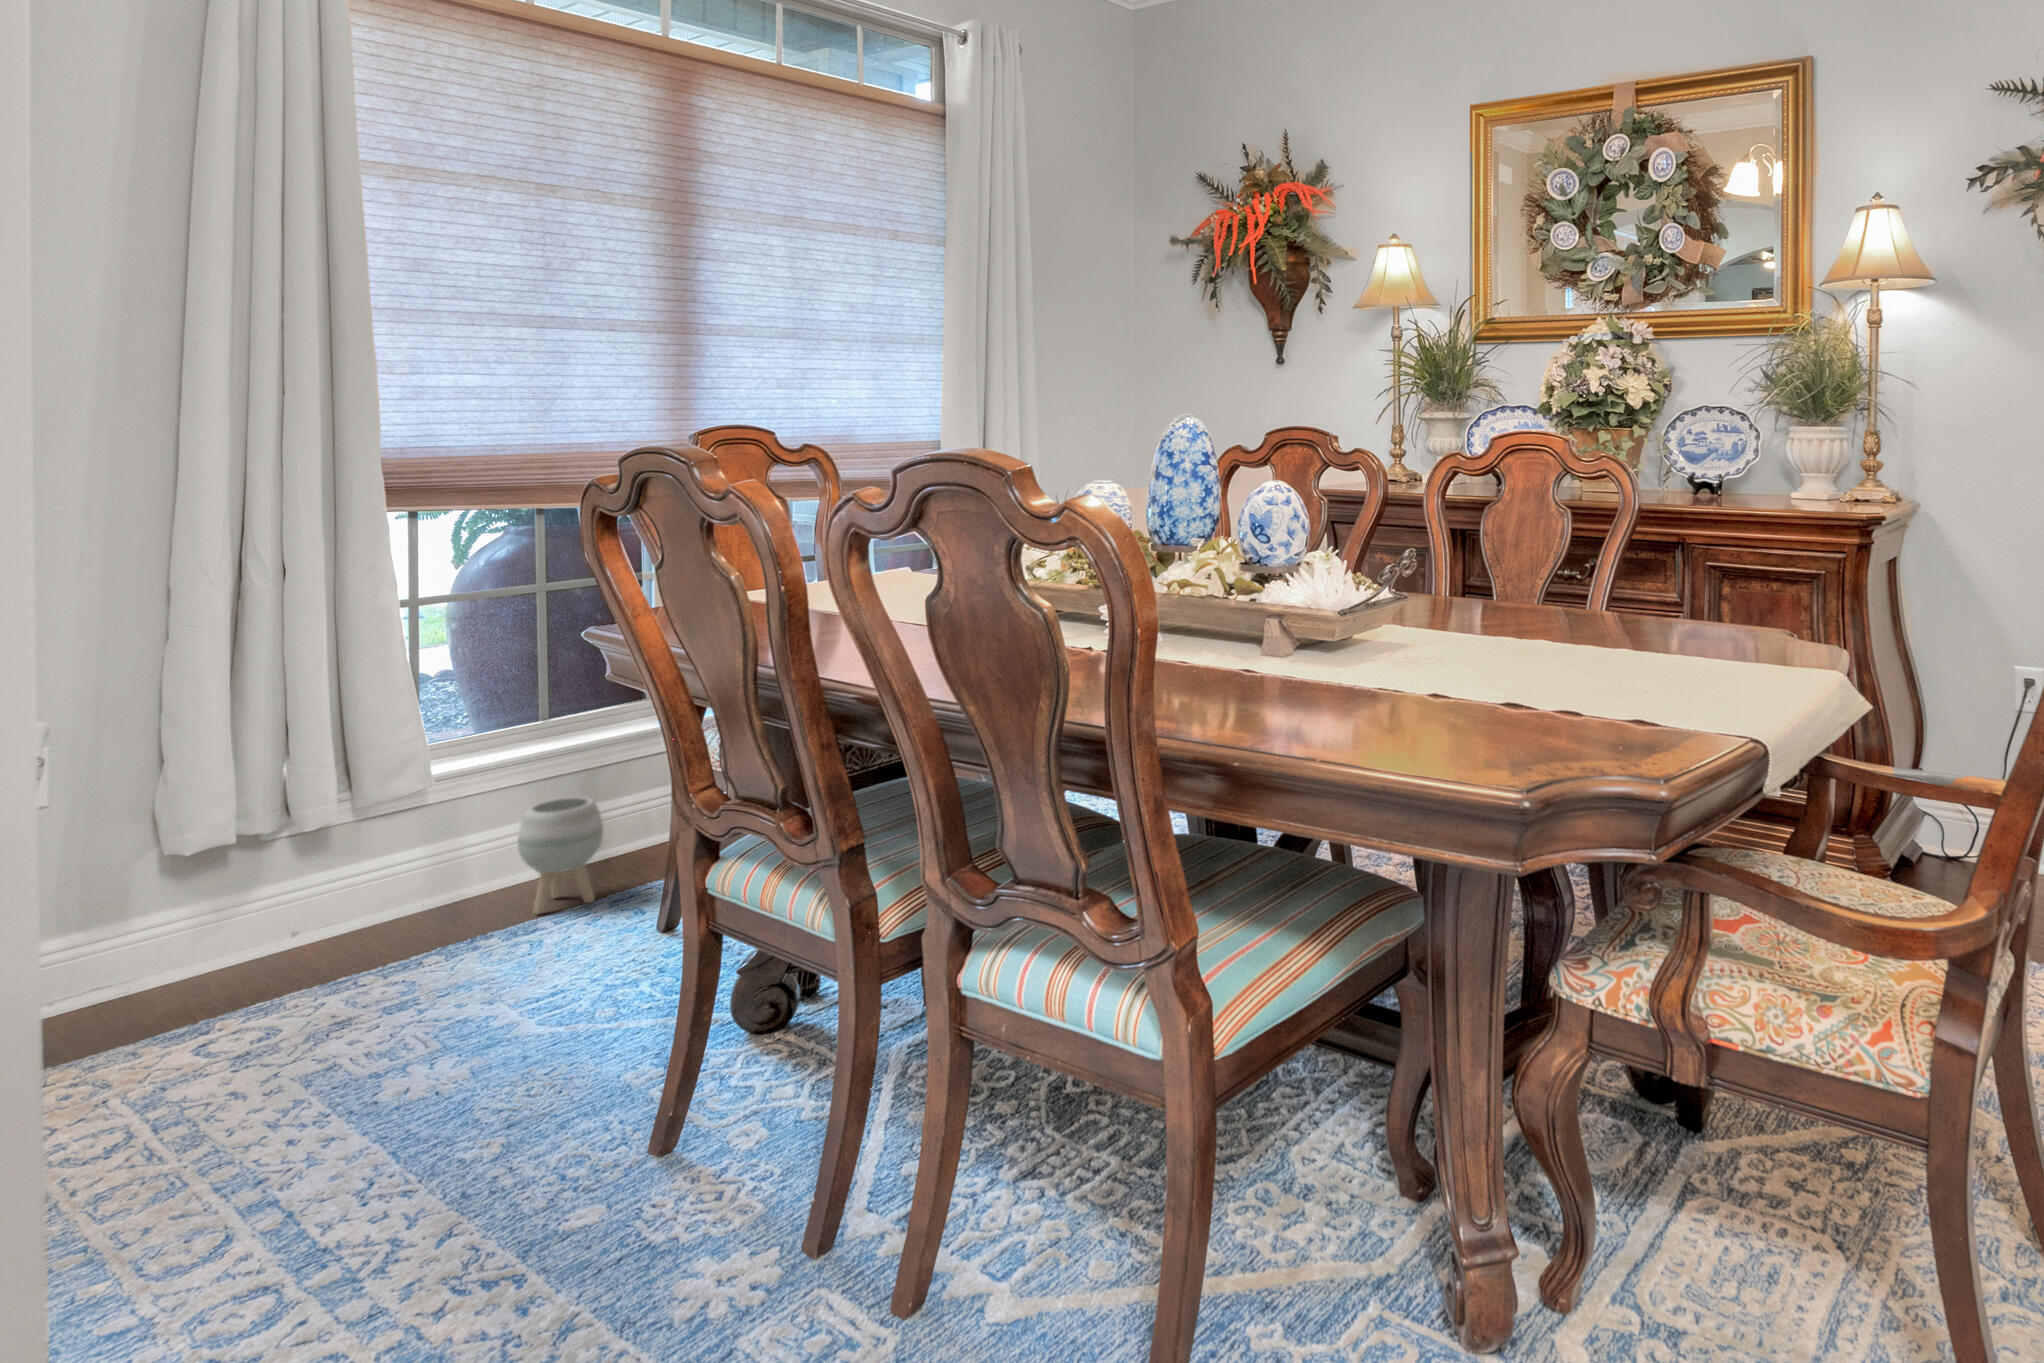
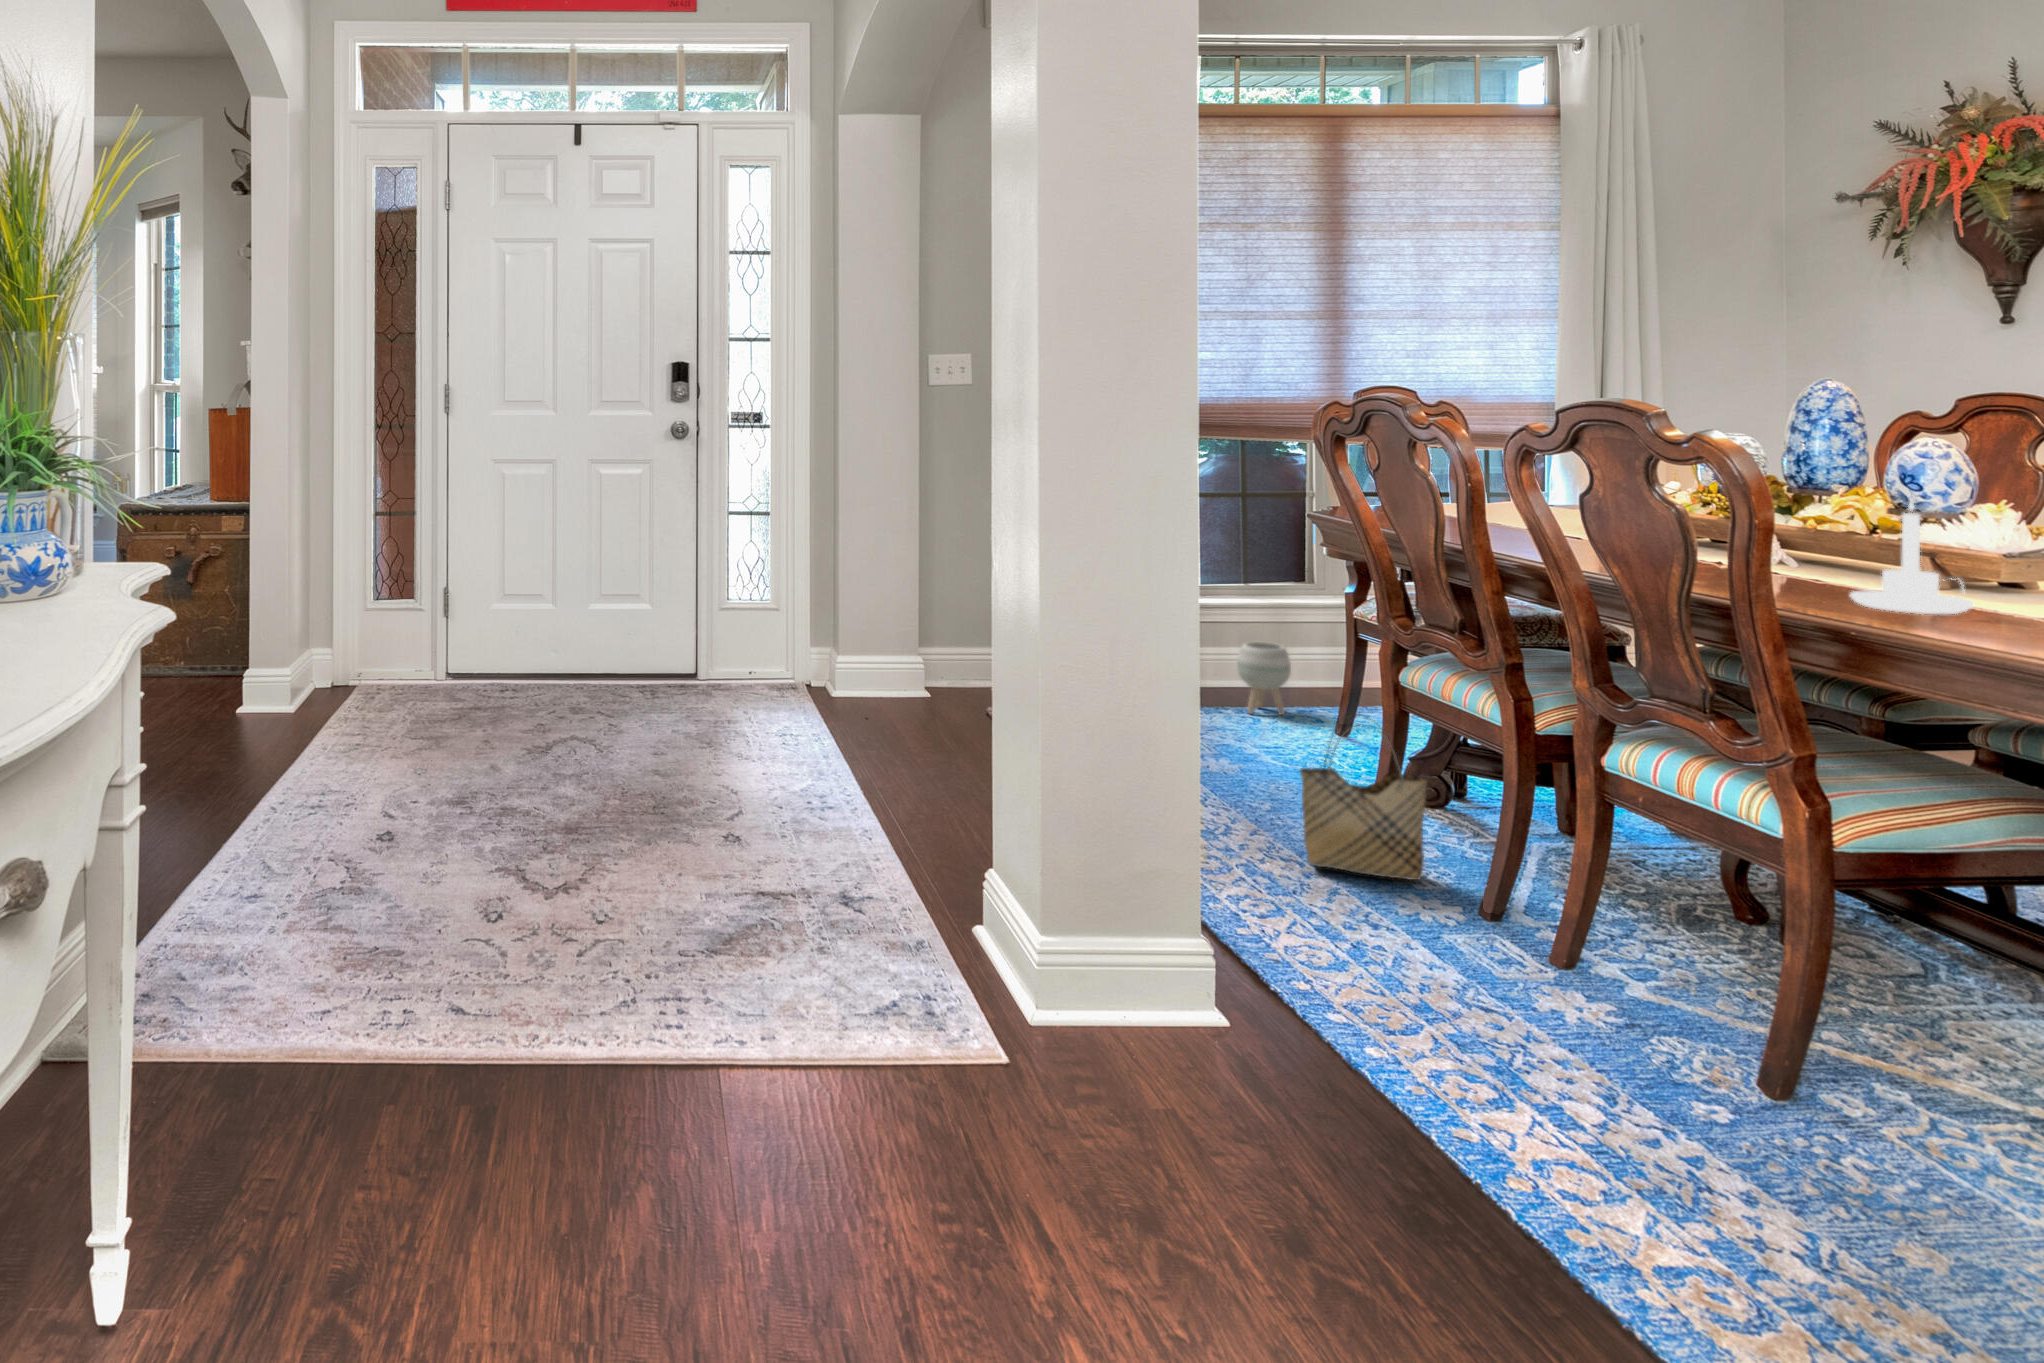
candle holder: none [1226,566,1336,718] -> present [1850,500,1973,614]
woven basket: none [531,949,745,1247] -> present [1300,714,1427,880]

